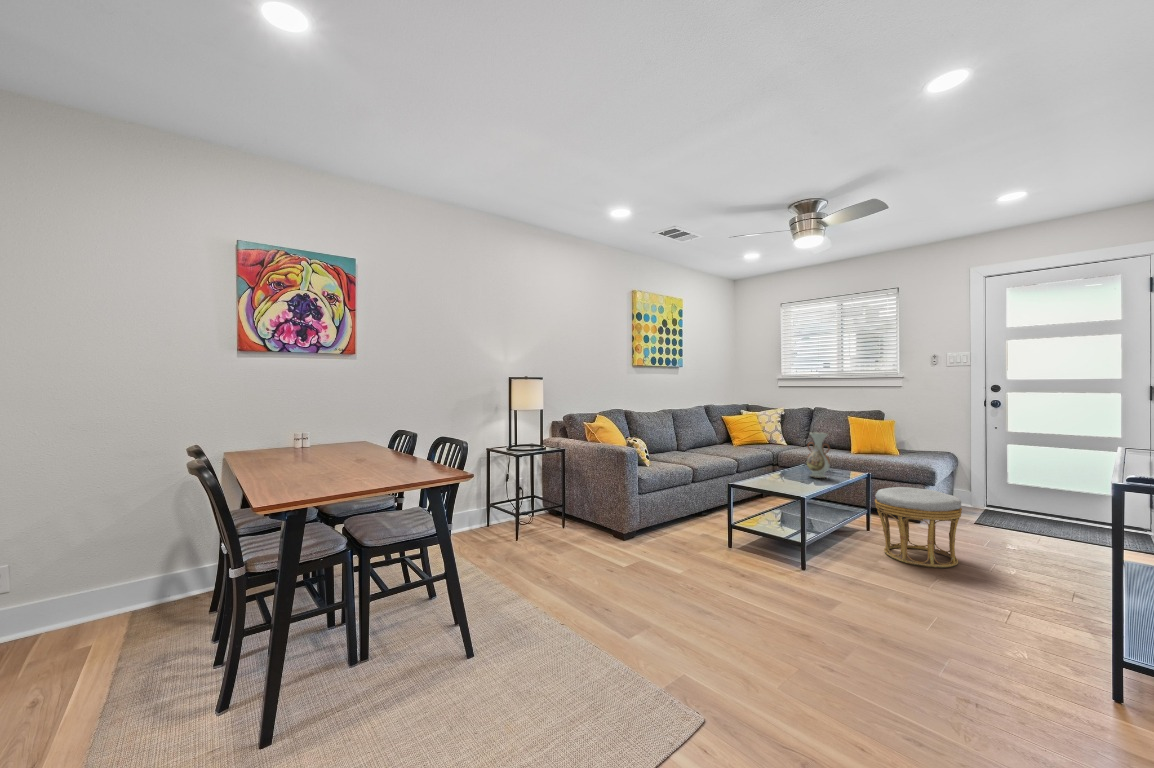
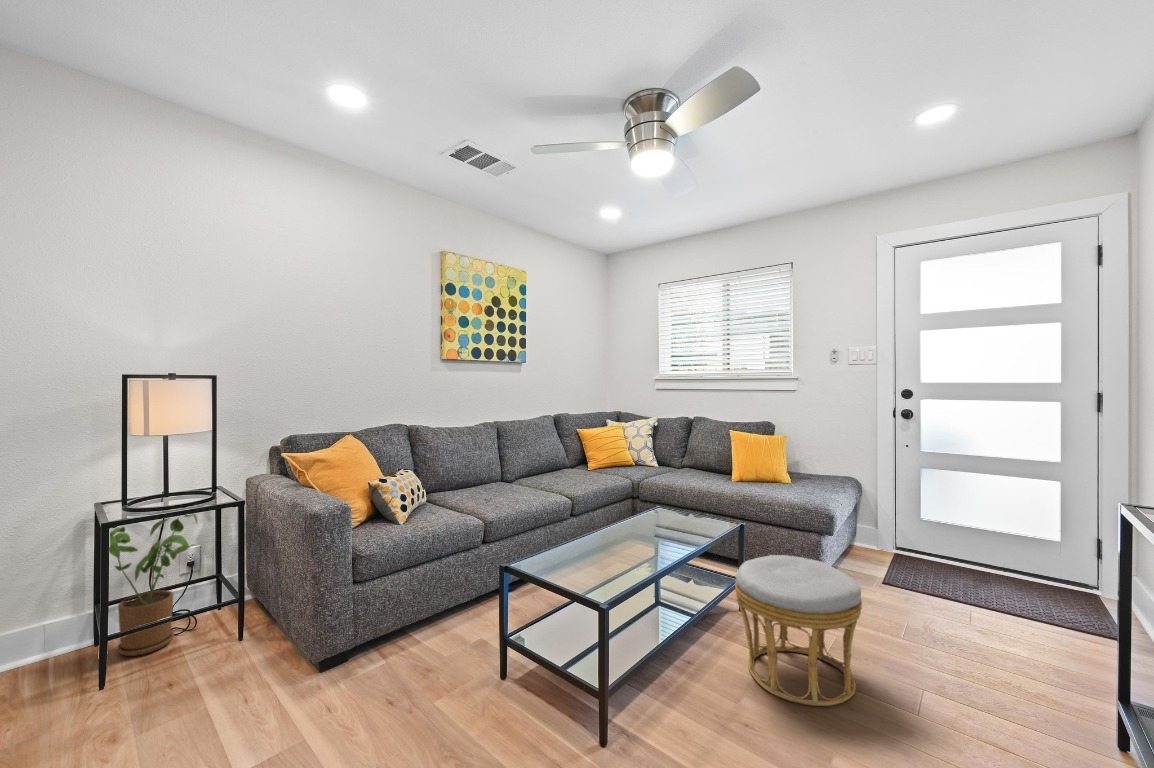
vase: present [807,432,830,478] -> none [654,462,686,532]
house plant: none [488,449,539,532] -> present [109,514,197,656]

